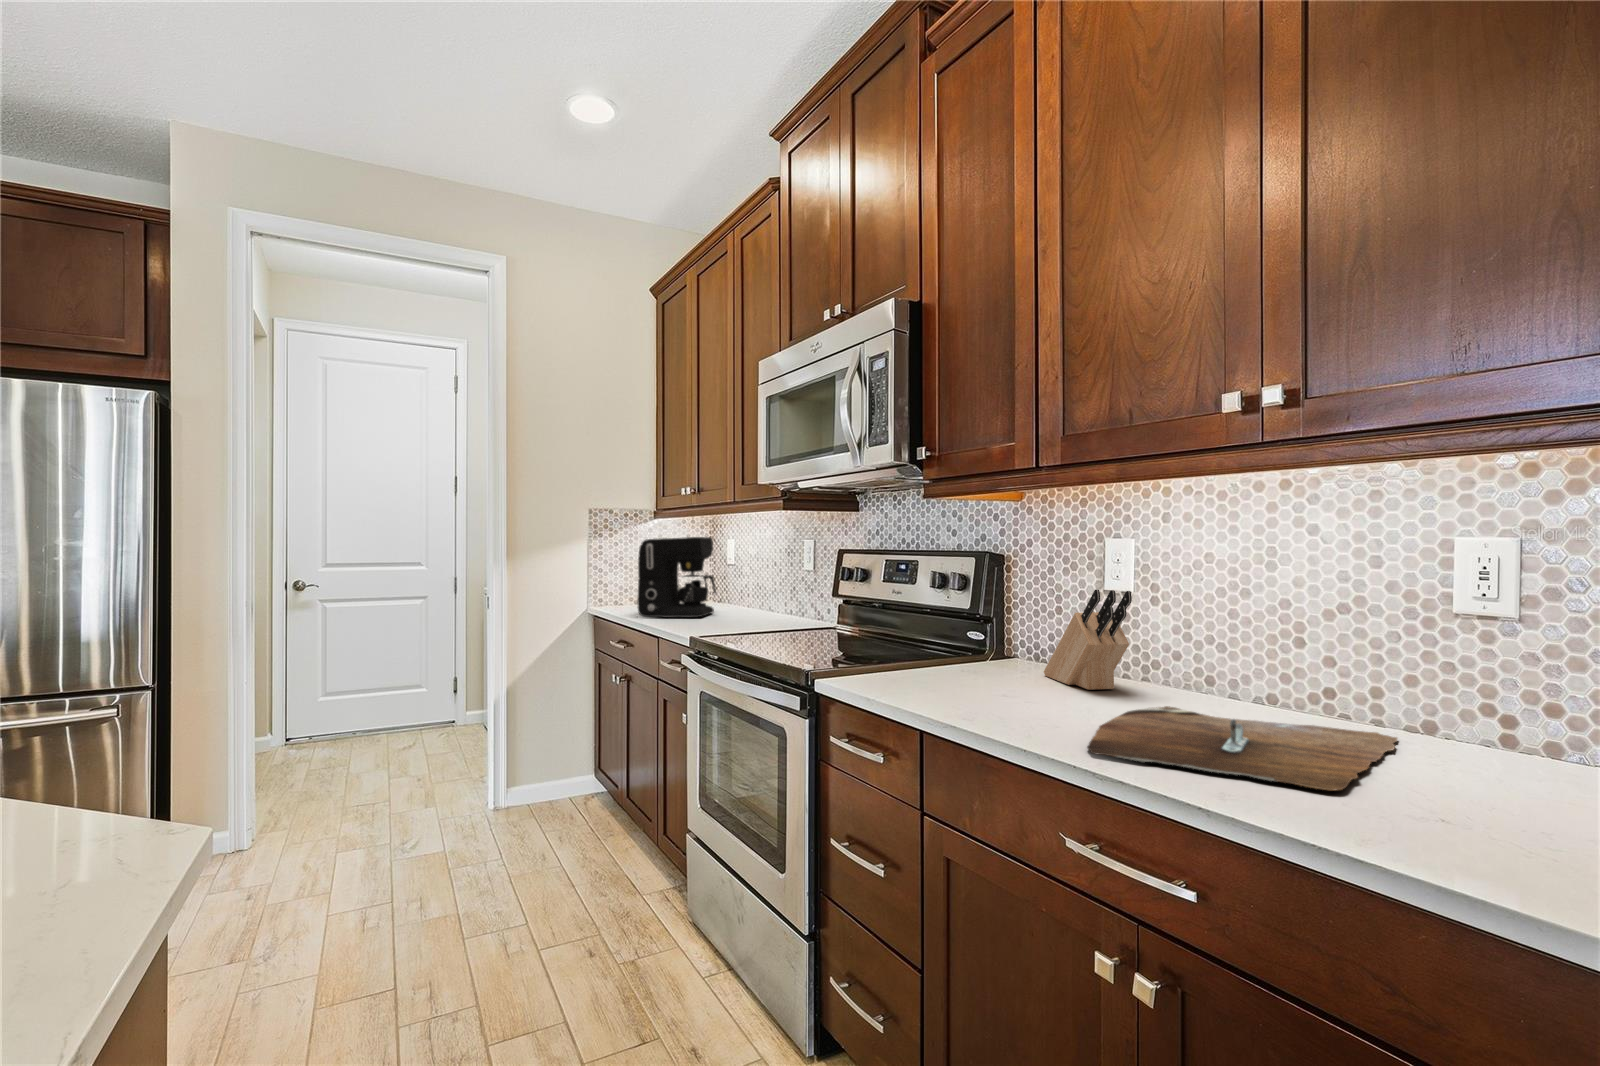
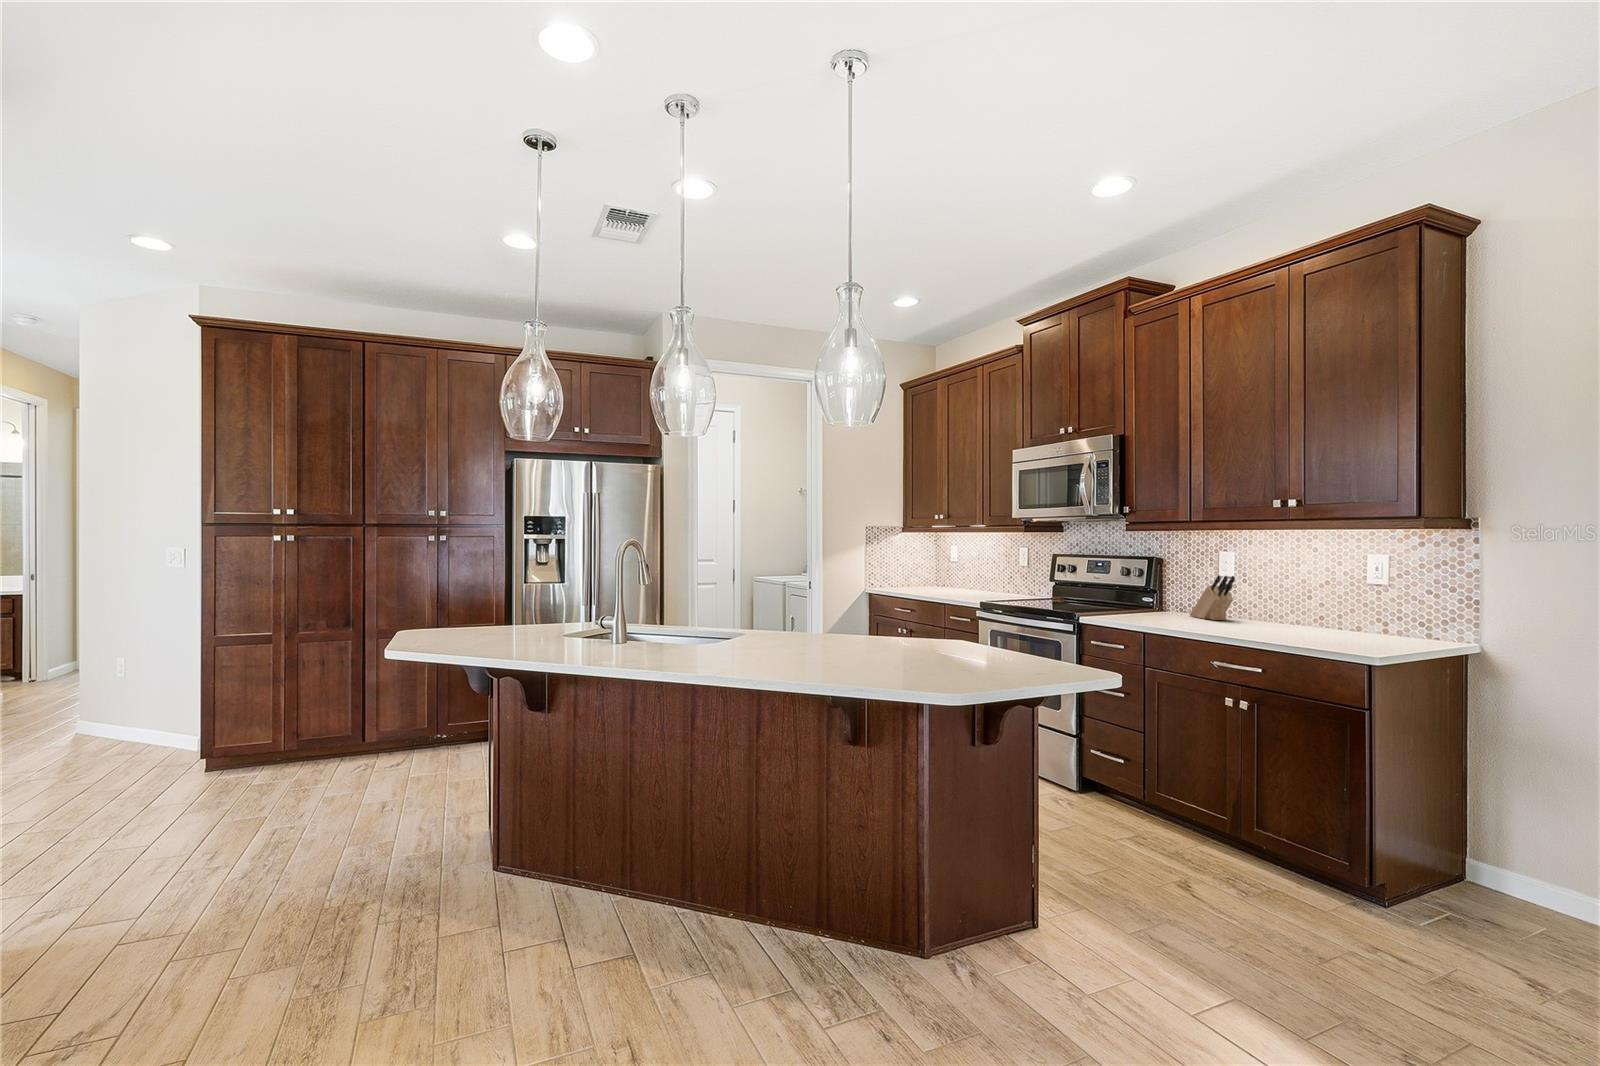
coffee maker: present [637,537,716,618] -> none [922,546,967,594]
cutting board: present [1087,706,1397,791] -> none [1222,622,1344,639]

